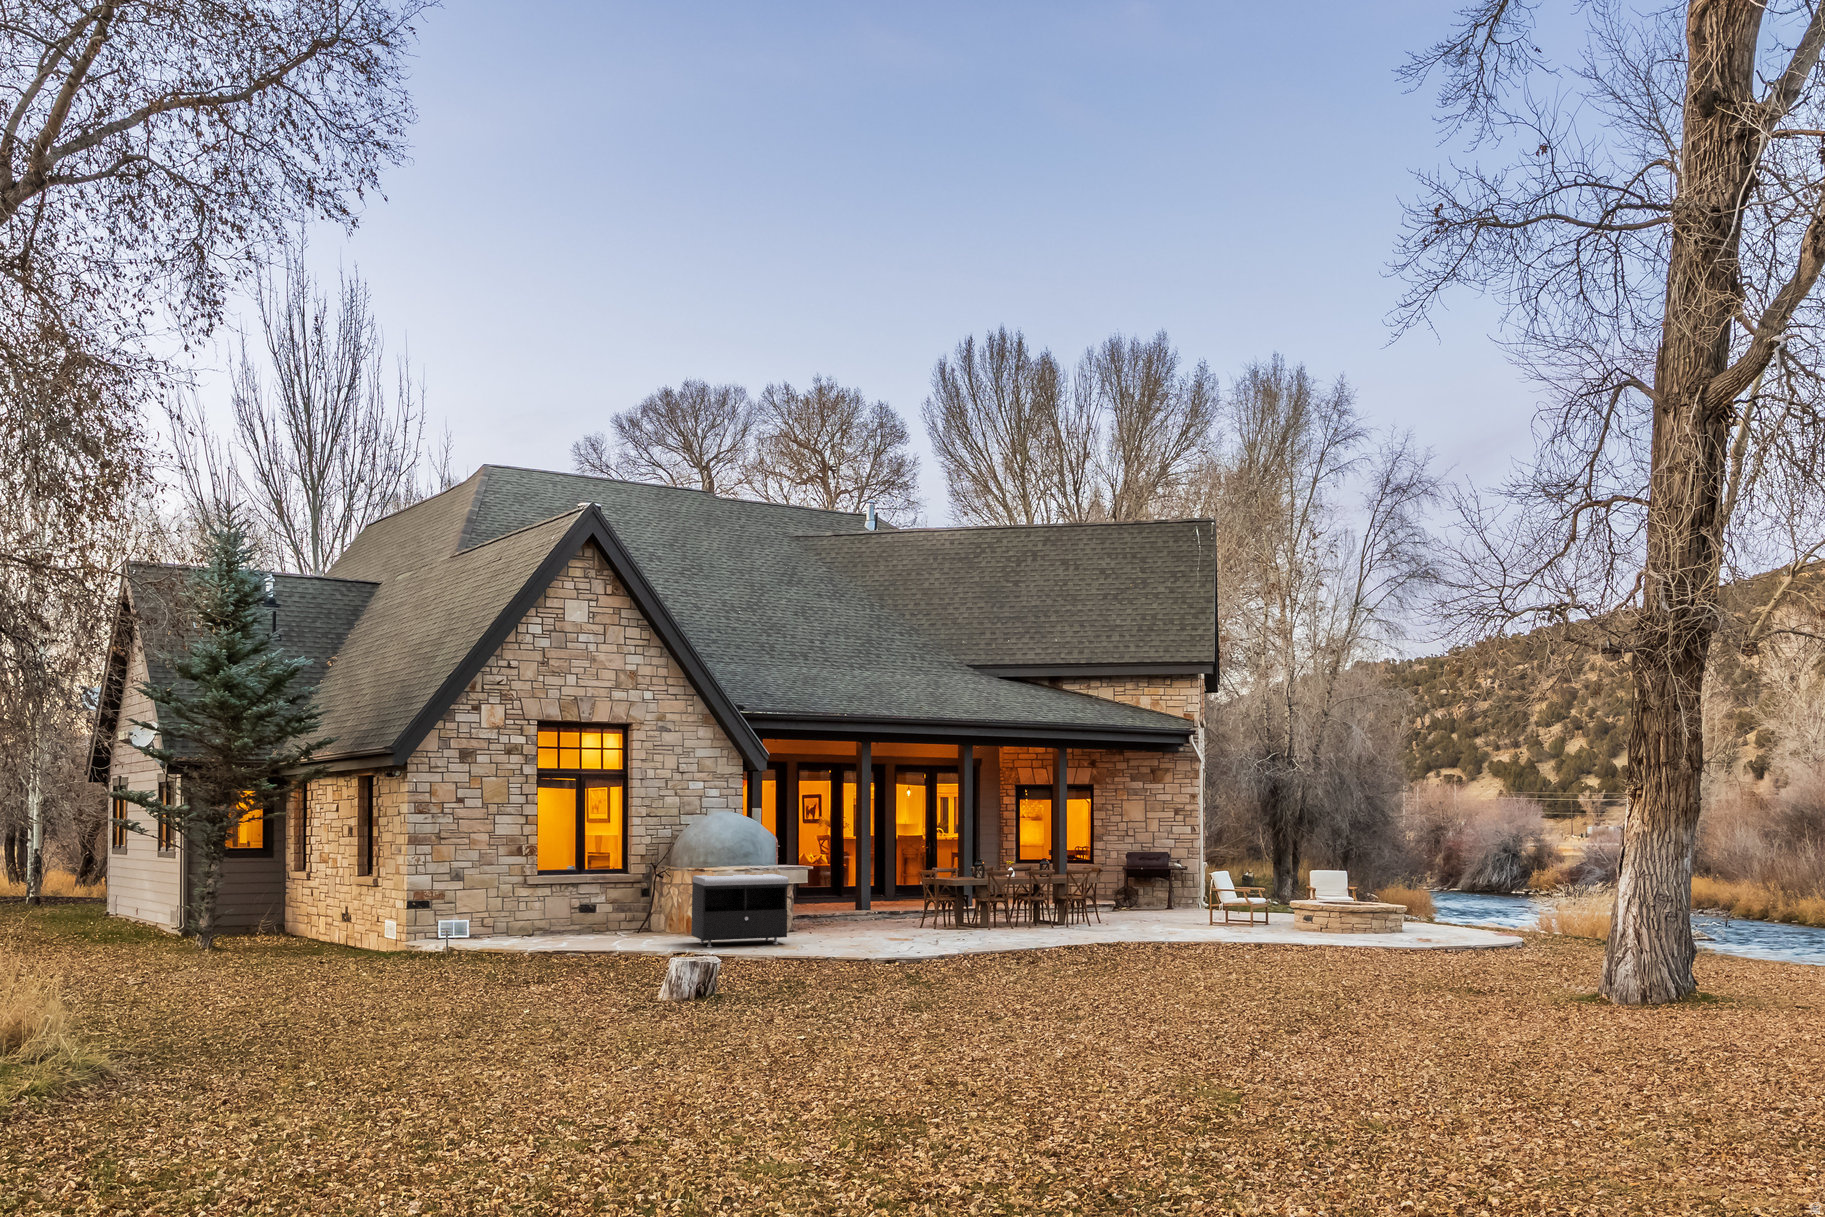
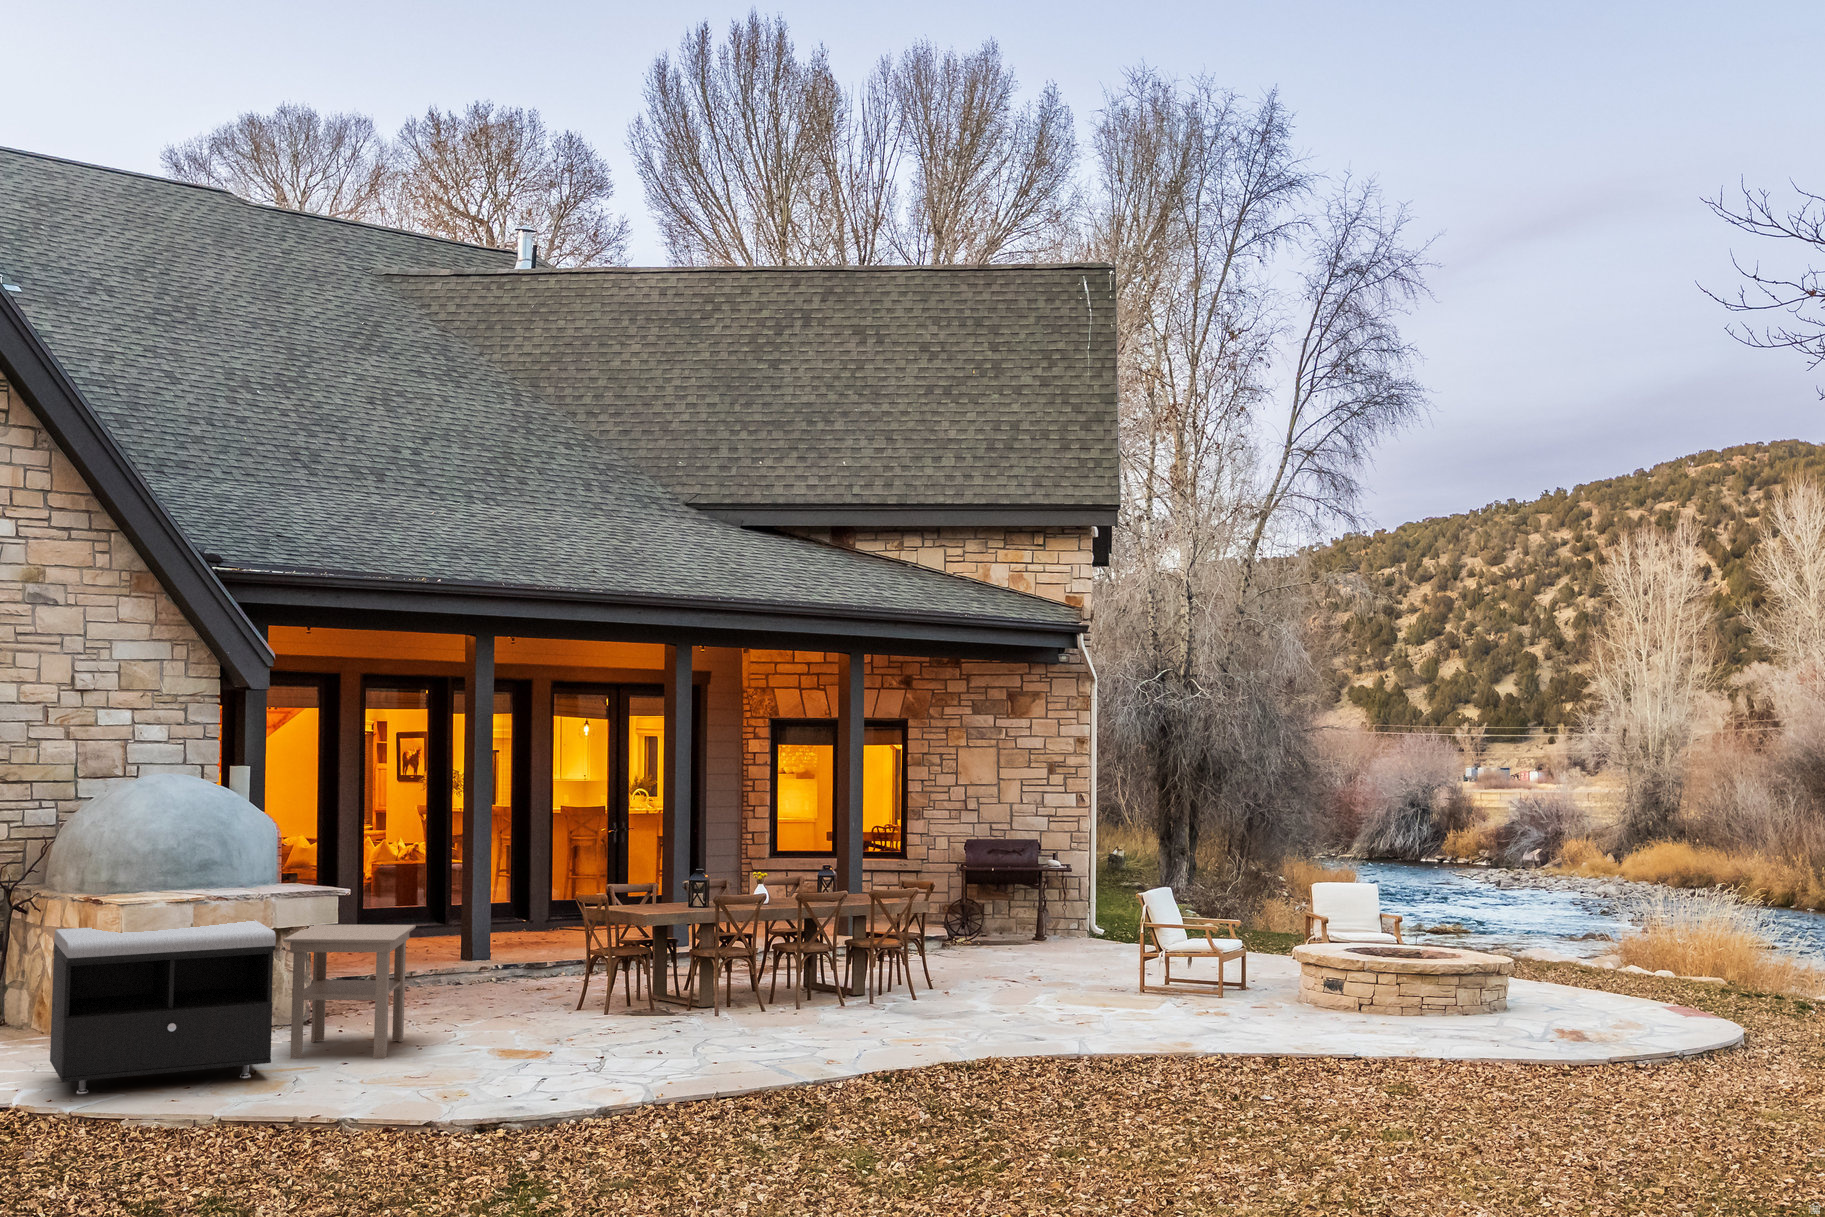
side table: none [788,880,844,940] -> present [283,925,416,1059]

